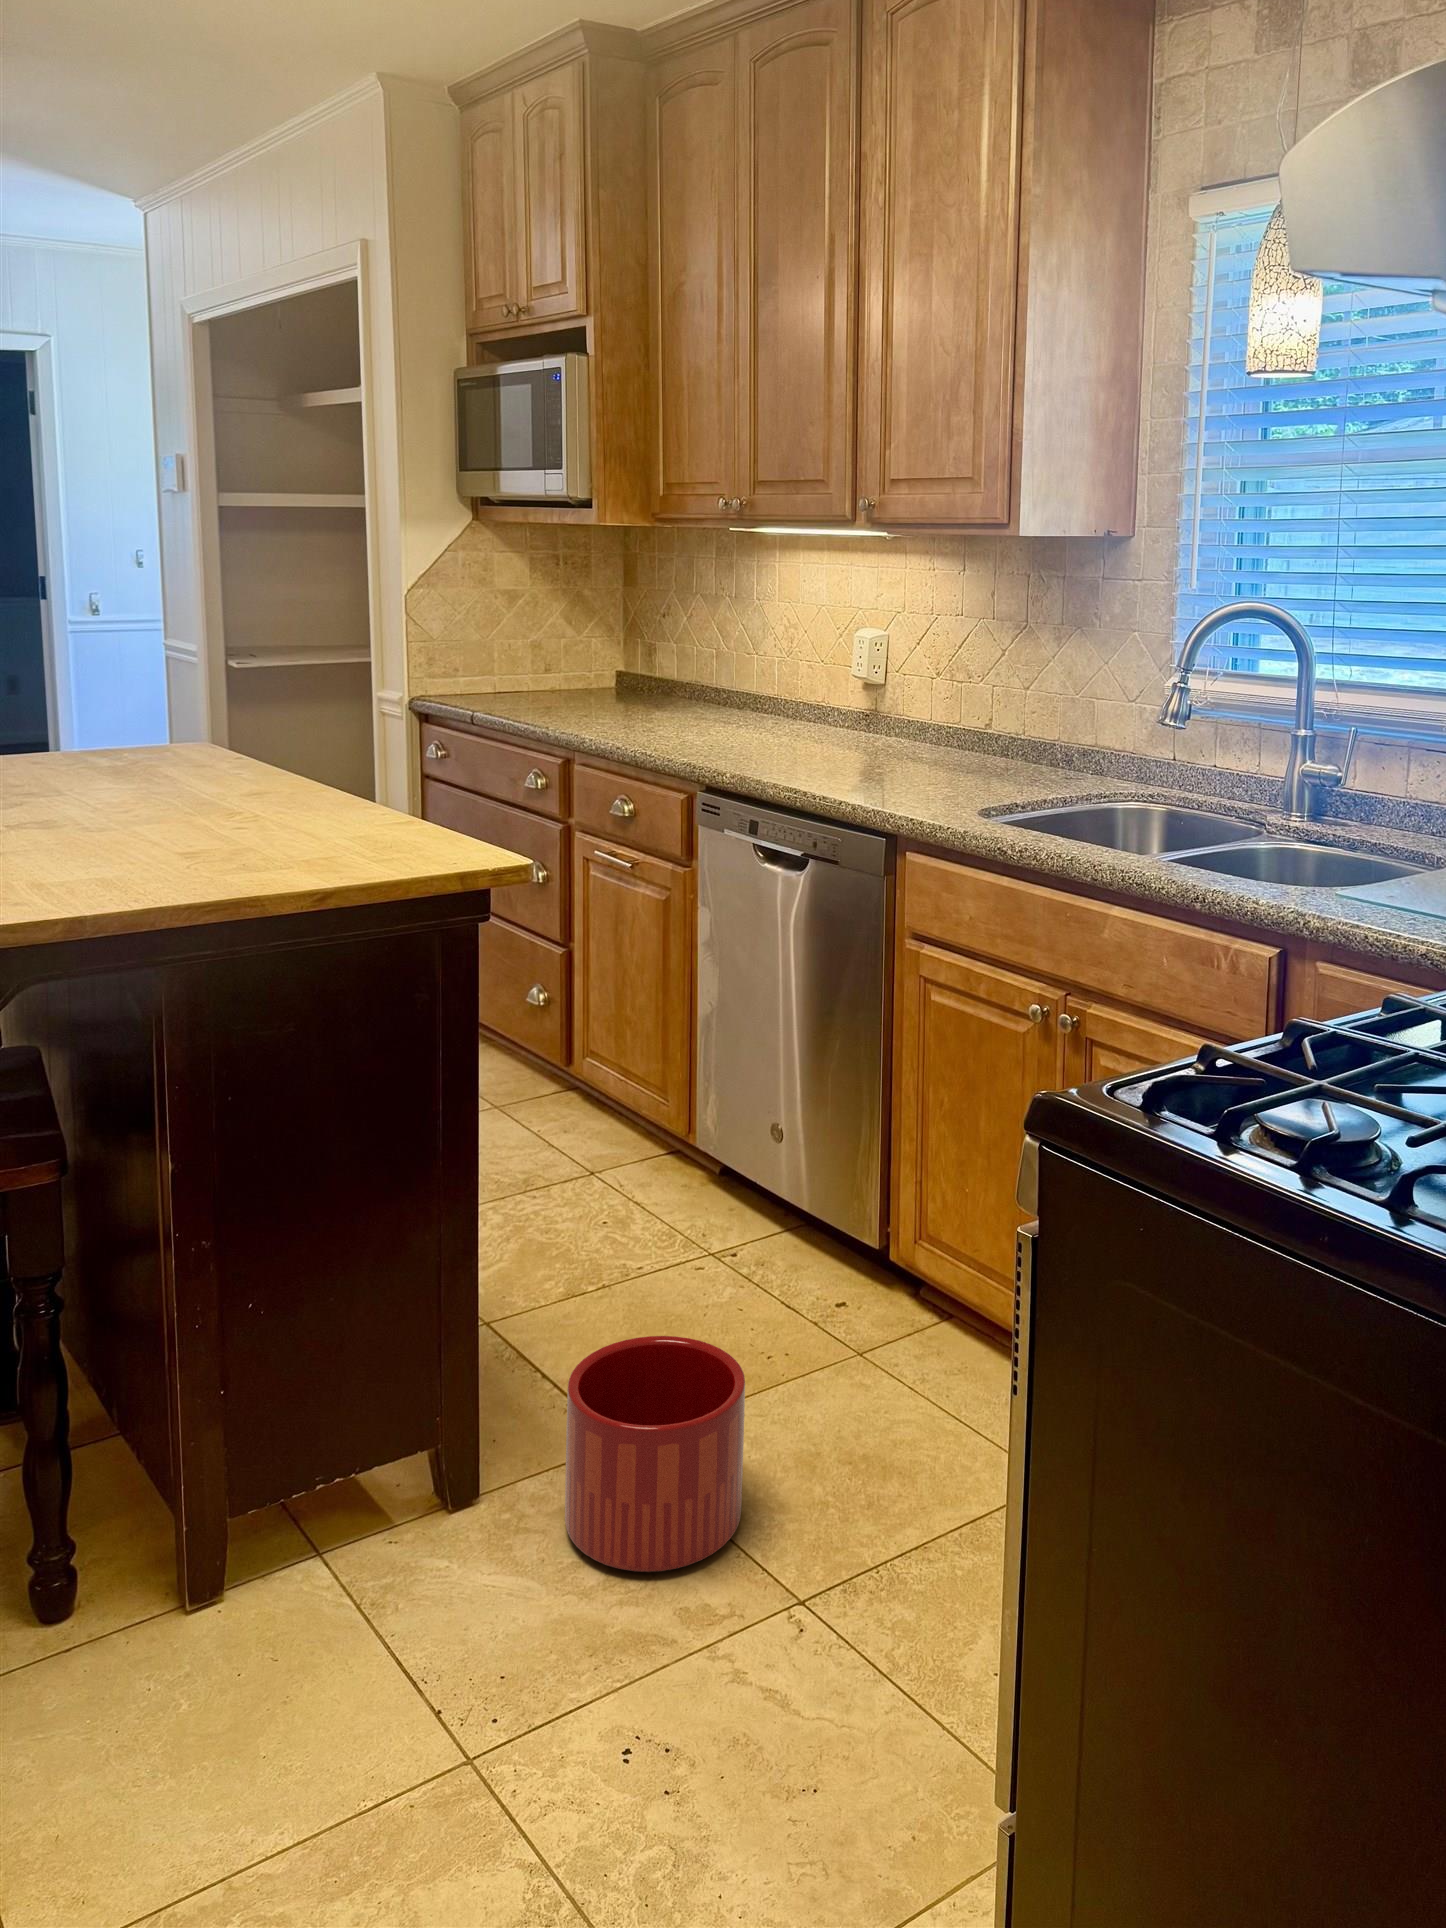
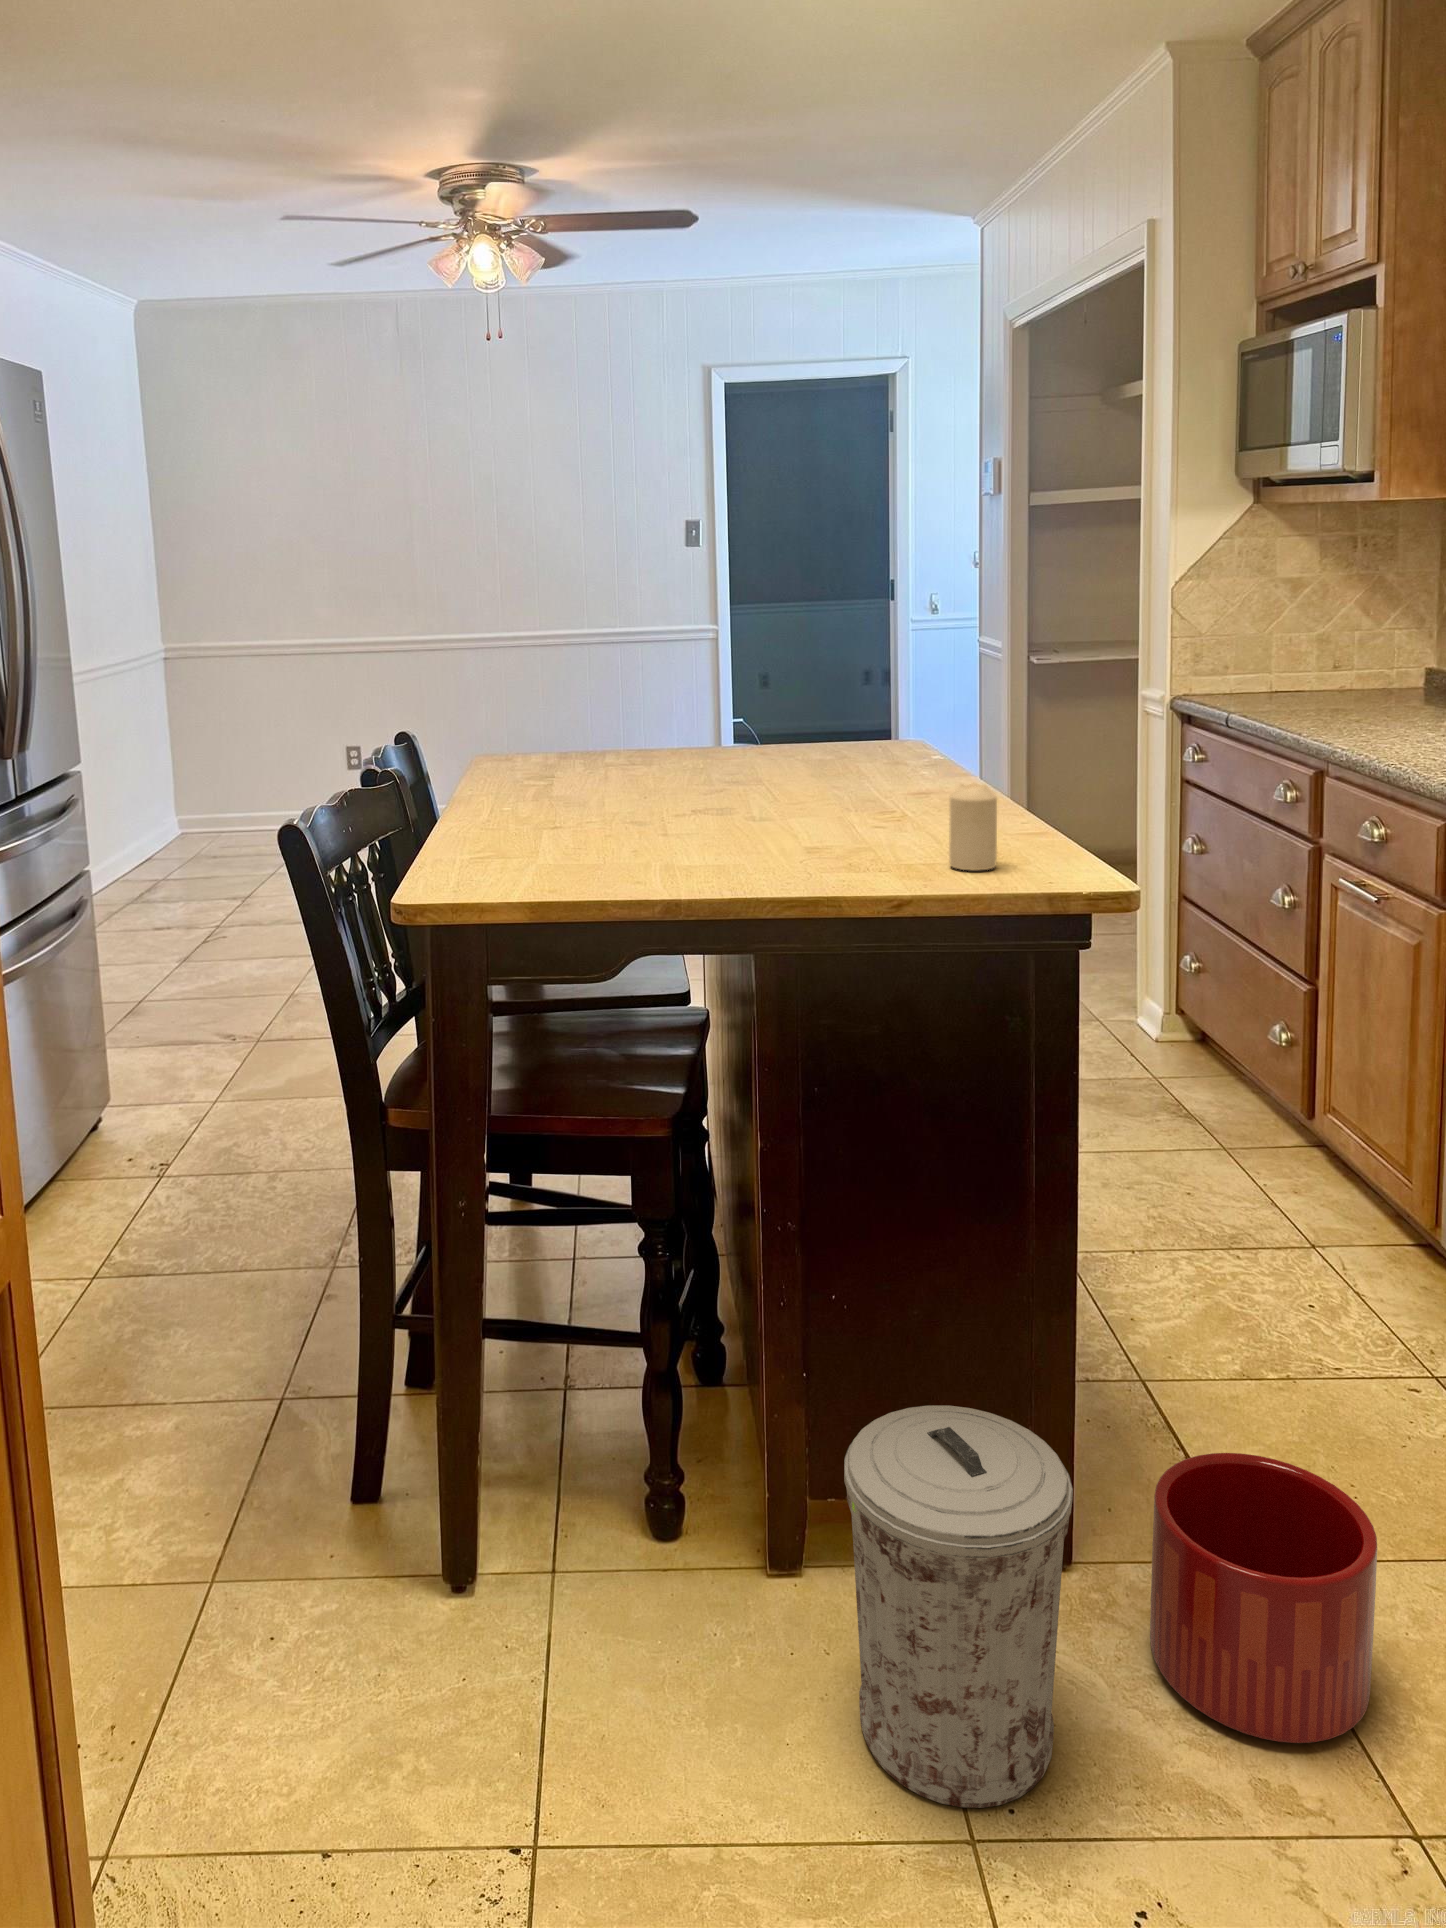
candle: none [355,755,402,840] -> present [949,783,997,870]
trash can: none [308,1362,534,1752] -> present [844,1405,1073,1808]

